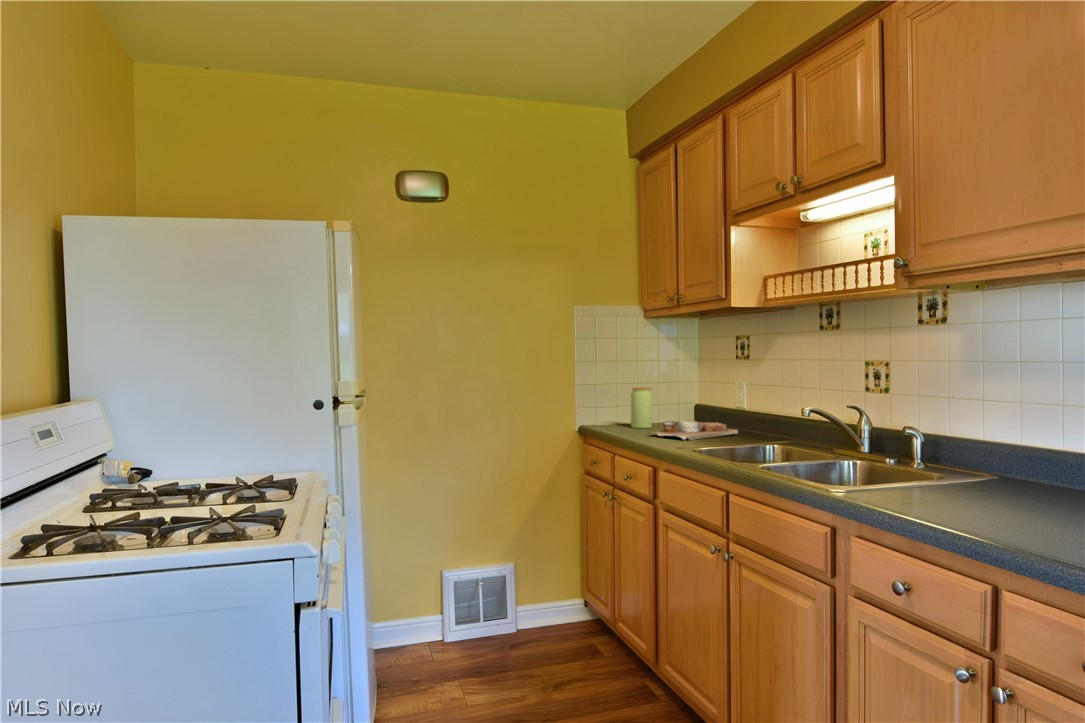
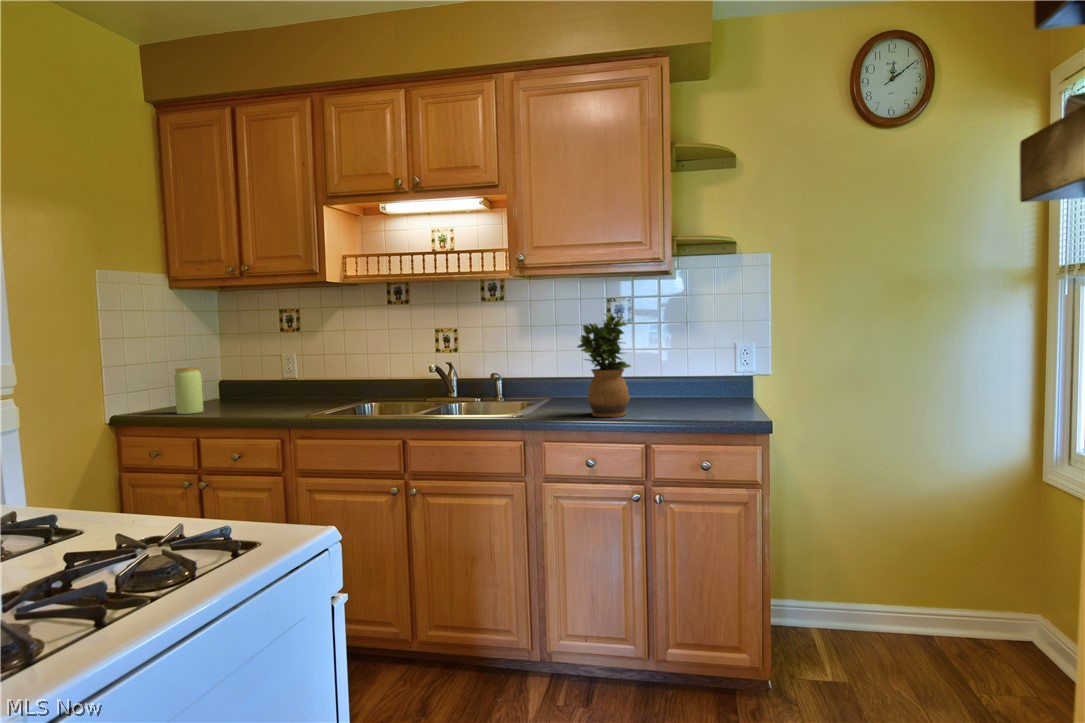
potted plant: none [910,345,1013,521] -> present [578,313,631,417]
cutting board: present [649,420,738,440] -> none [239,395,304,415]

